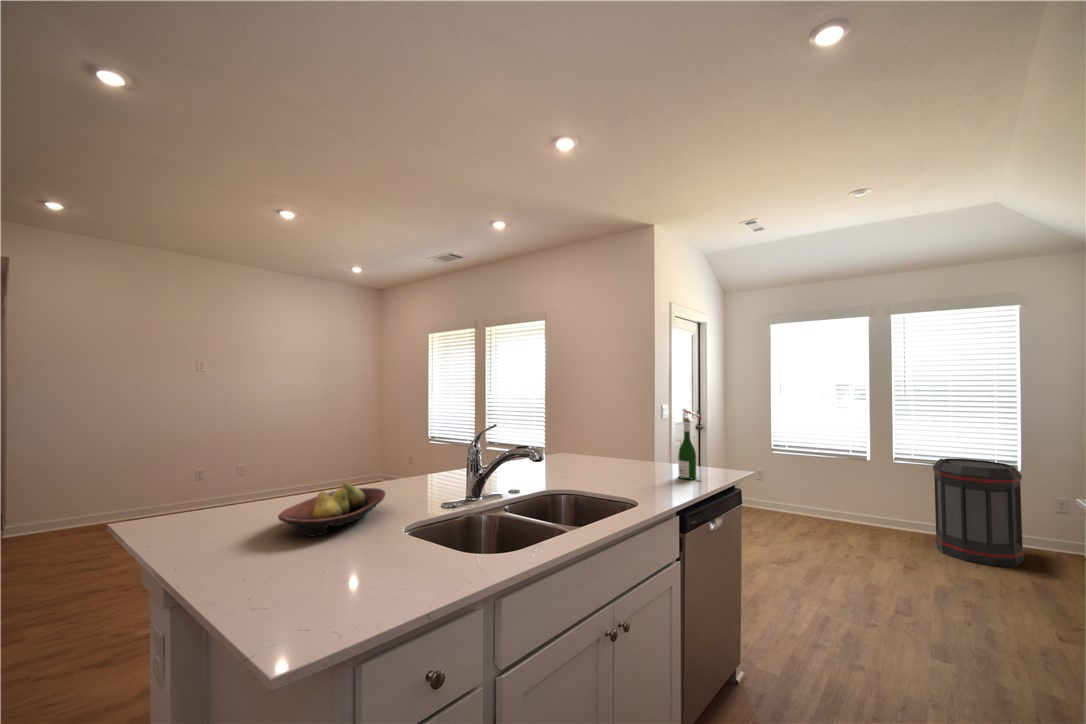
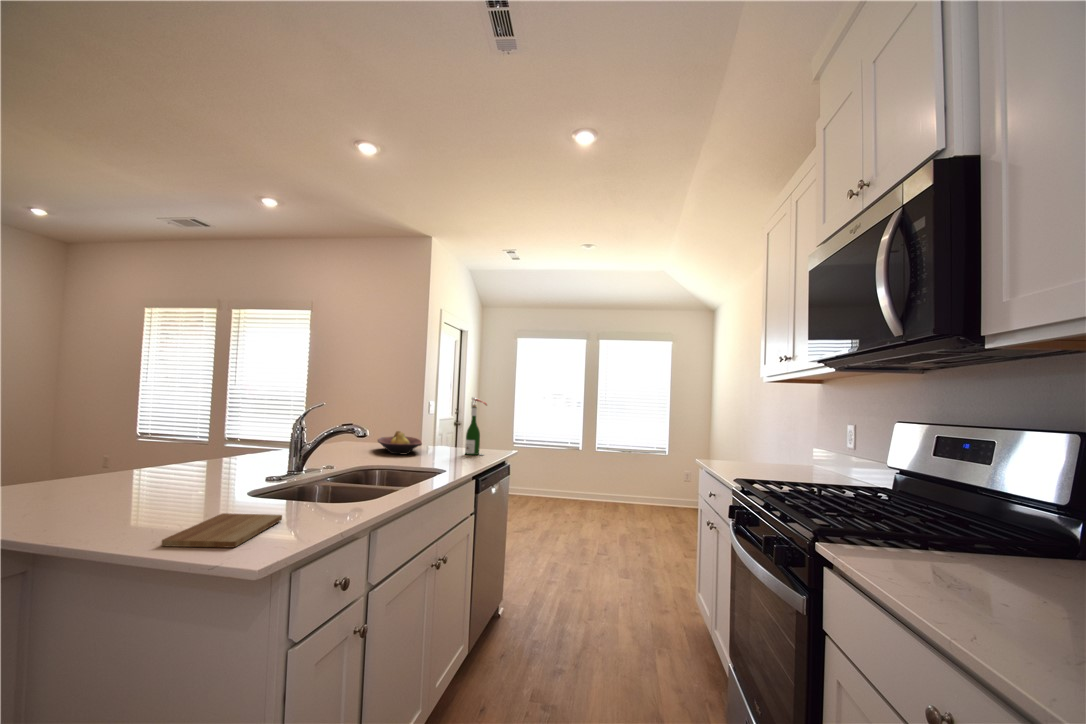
trash can: present [933,458,1025,567] -> none [617,445,666,517]
fruit bowl: present [278,483,386,536] -> present [378,431,422,454]
cutting board: none [268,560,400,619] -> present [161,513,282,548]

